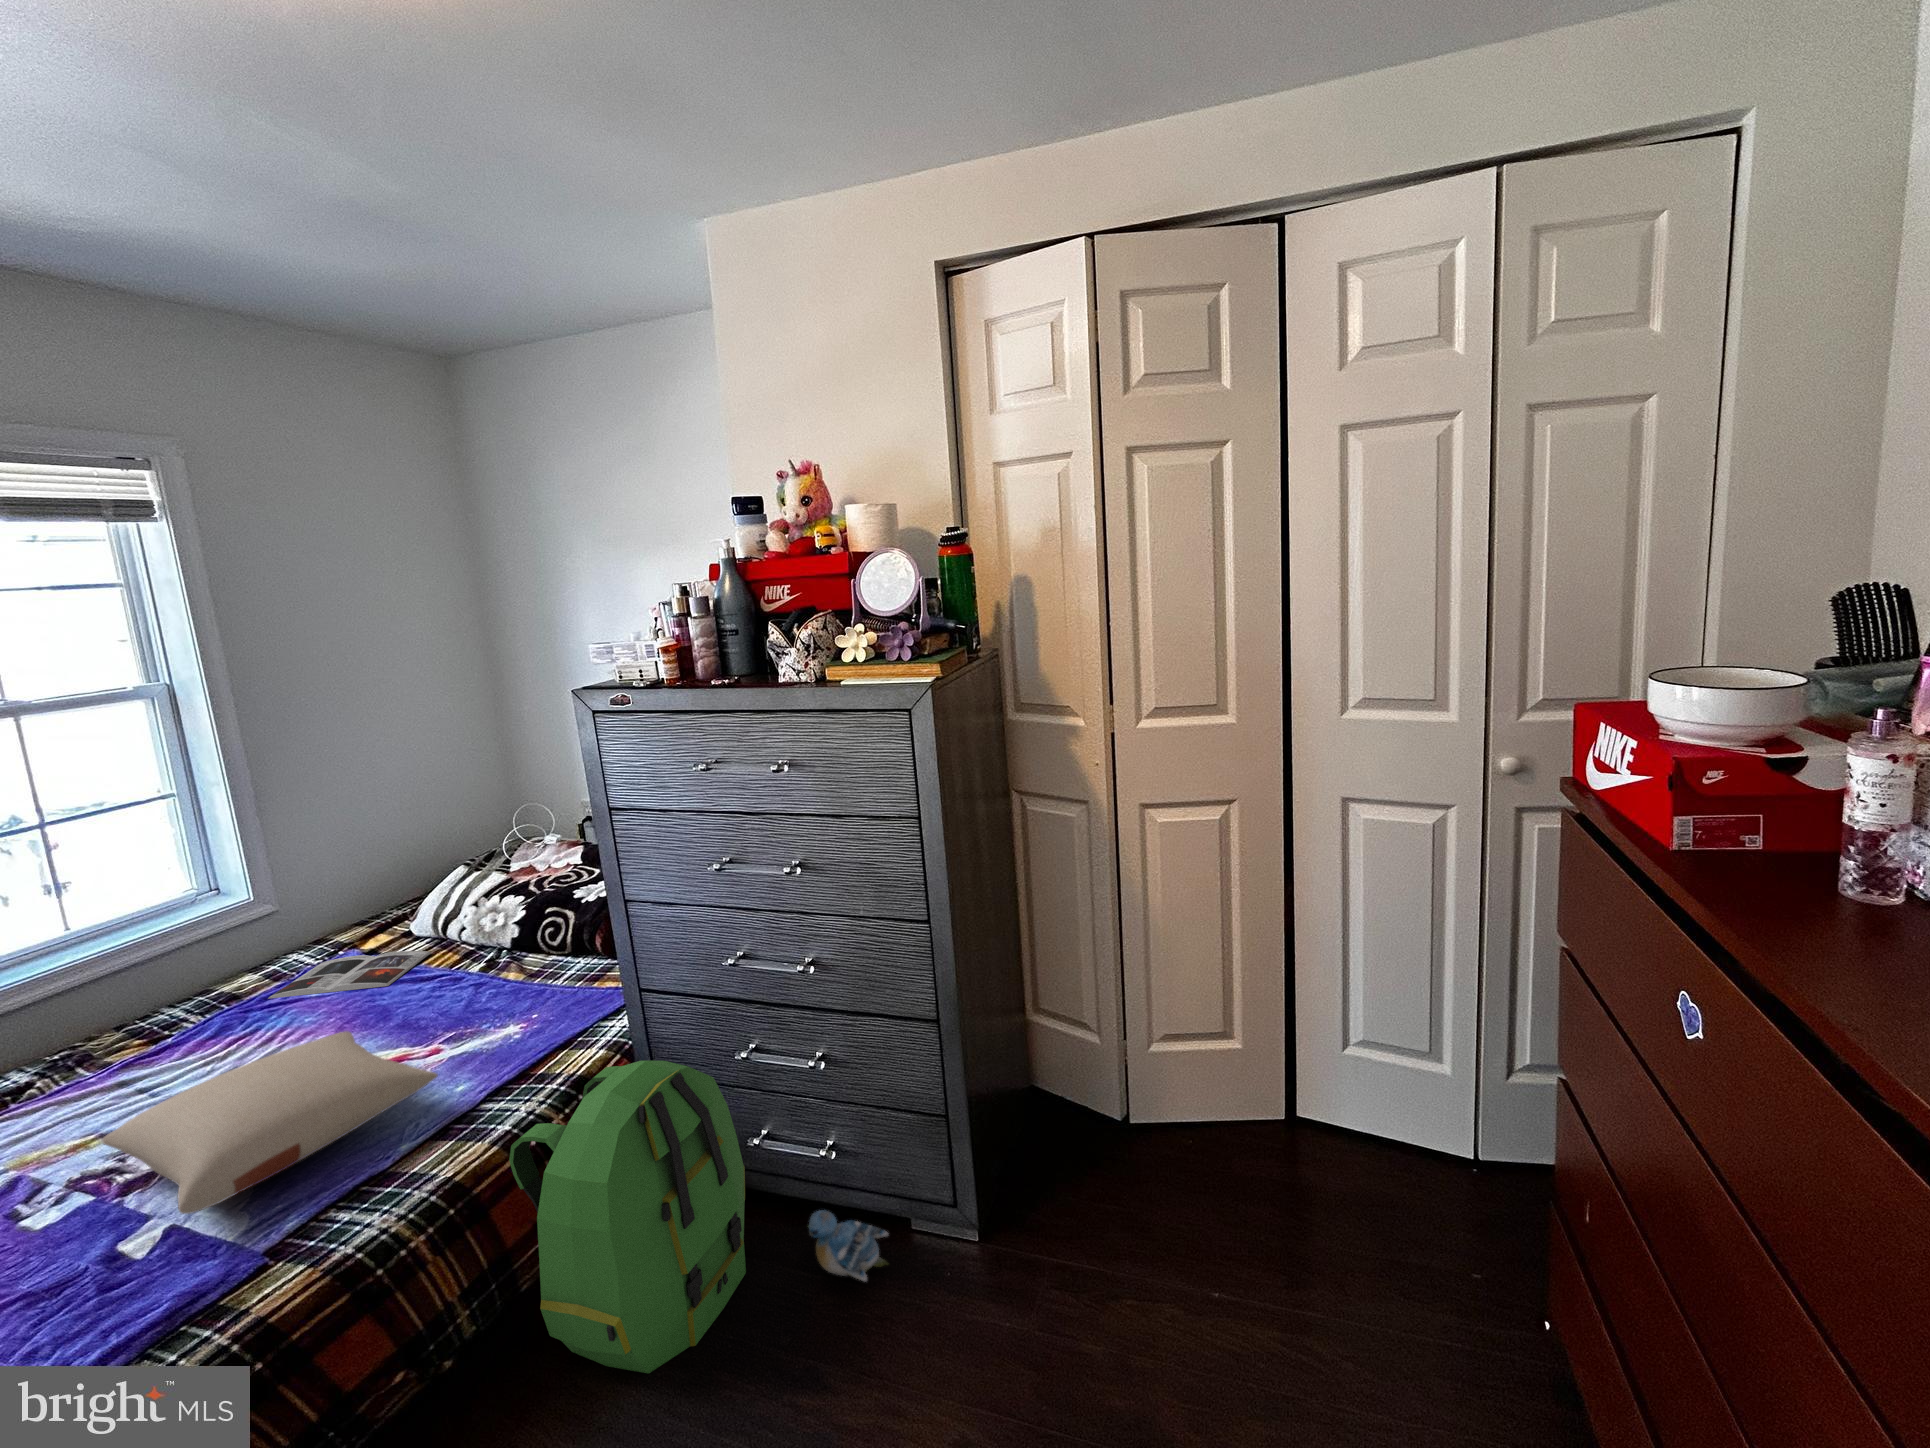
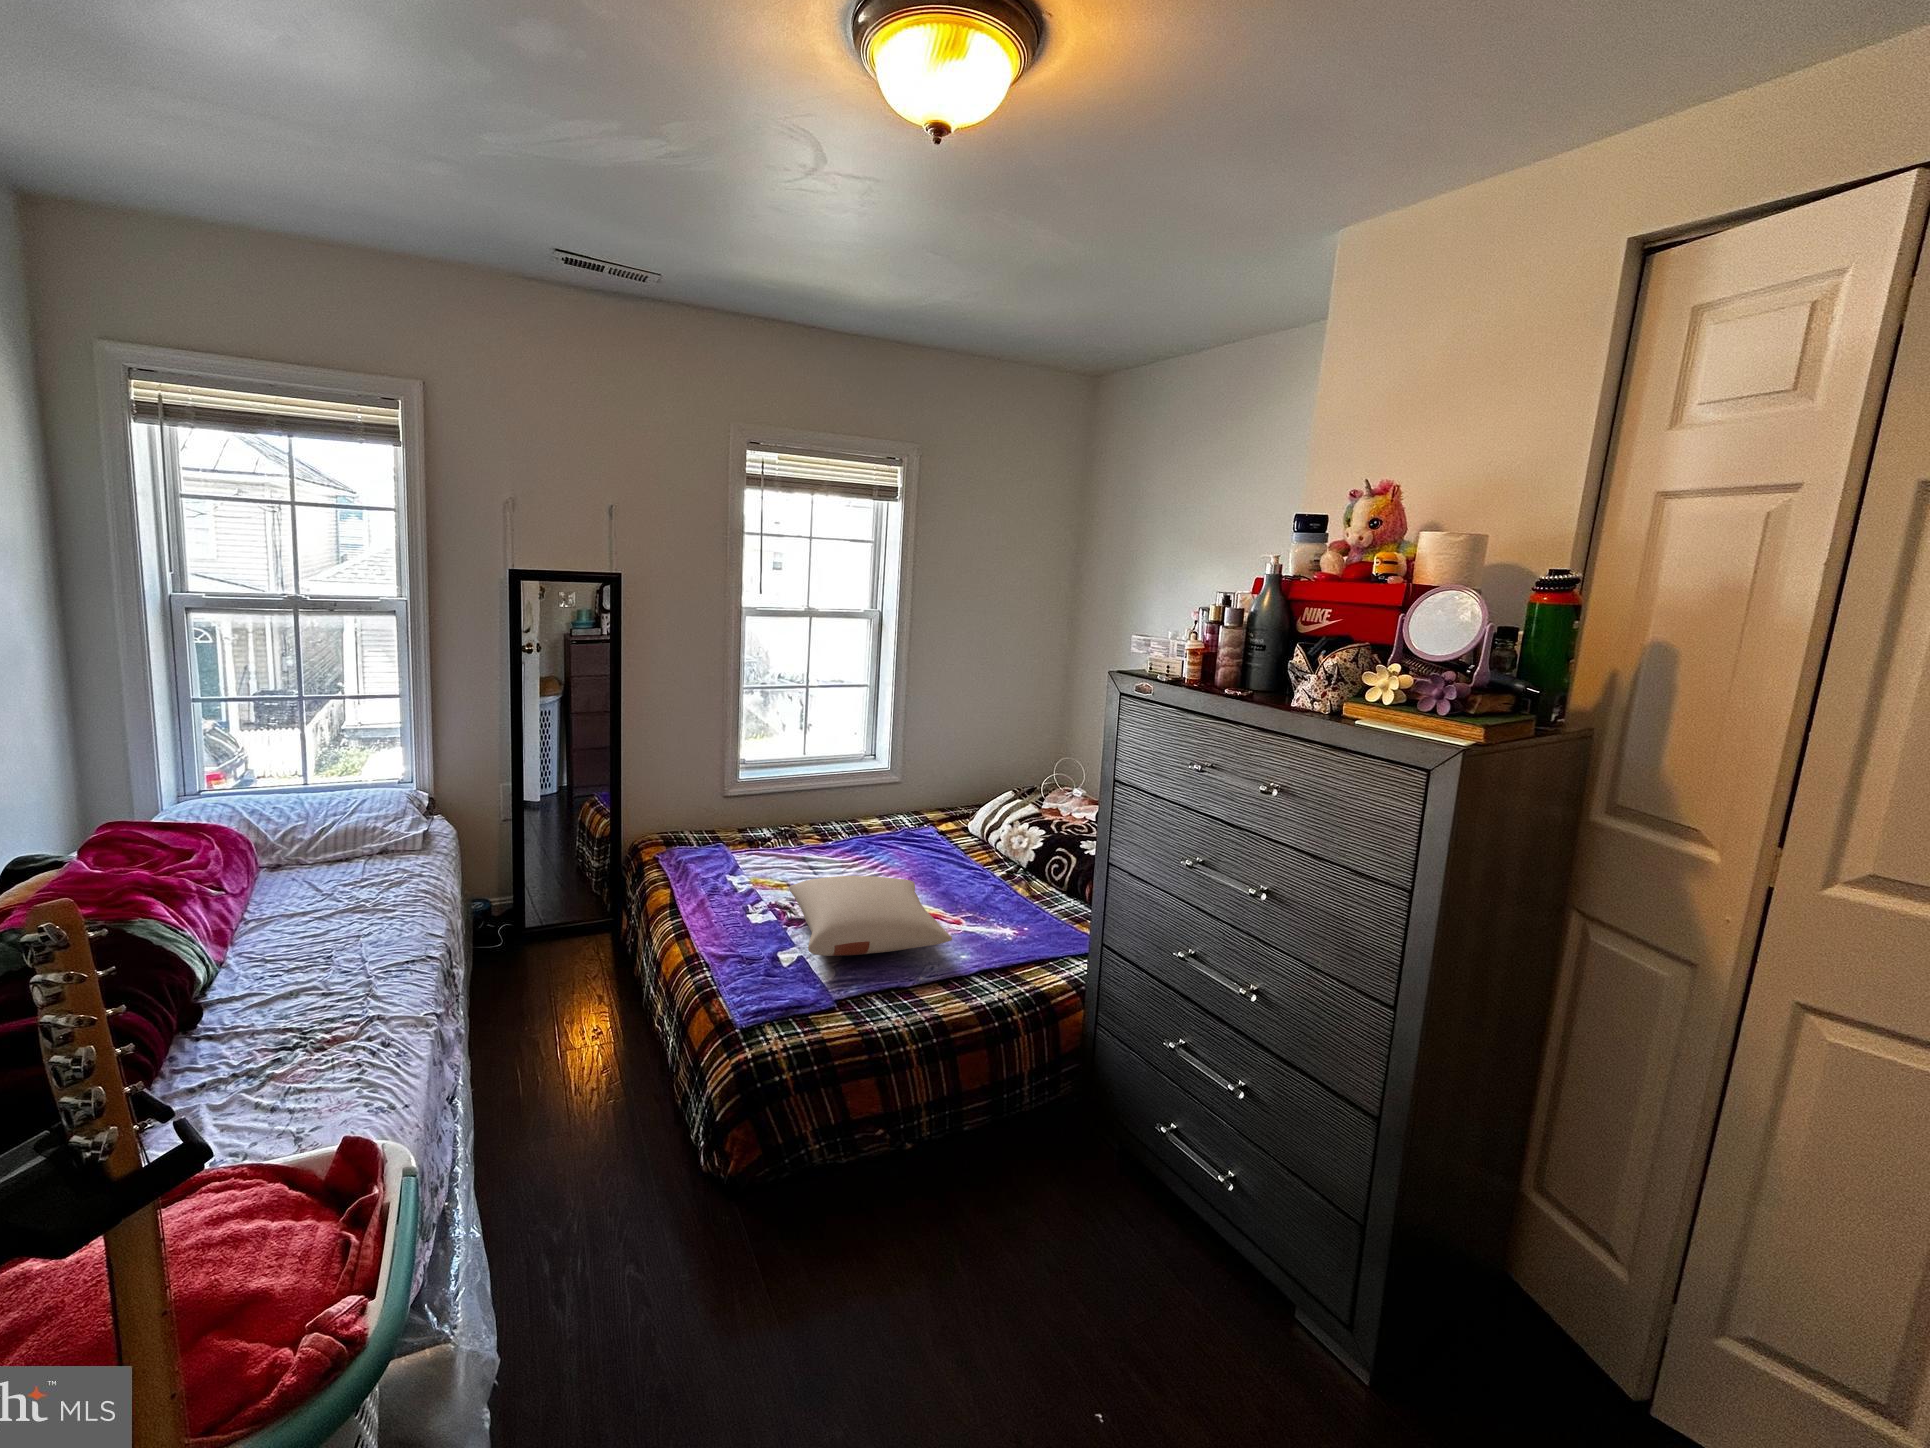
magazine: present [268,951,430,999] -> none [881,828,976,862]
backpack: present [509,1060,746,1373] -> none [967,995,1145,1263]
plush toy: present [808,1210,888,1281] -> none [1184,1228,1262,1331]

